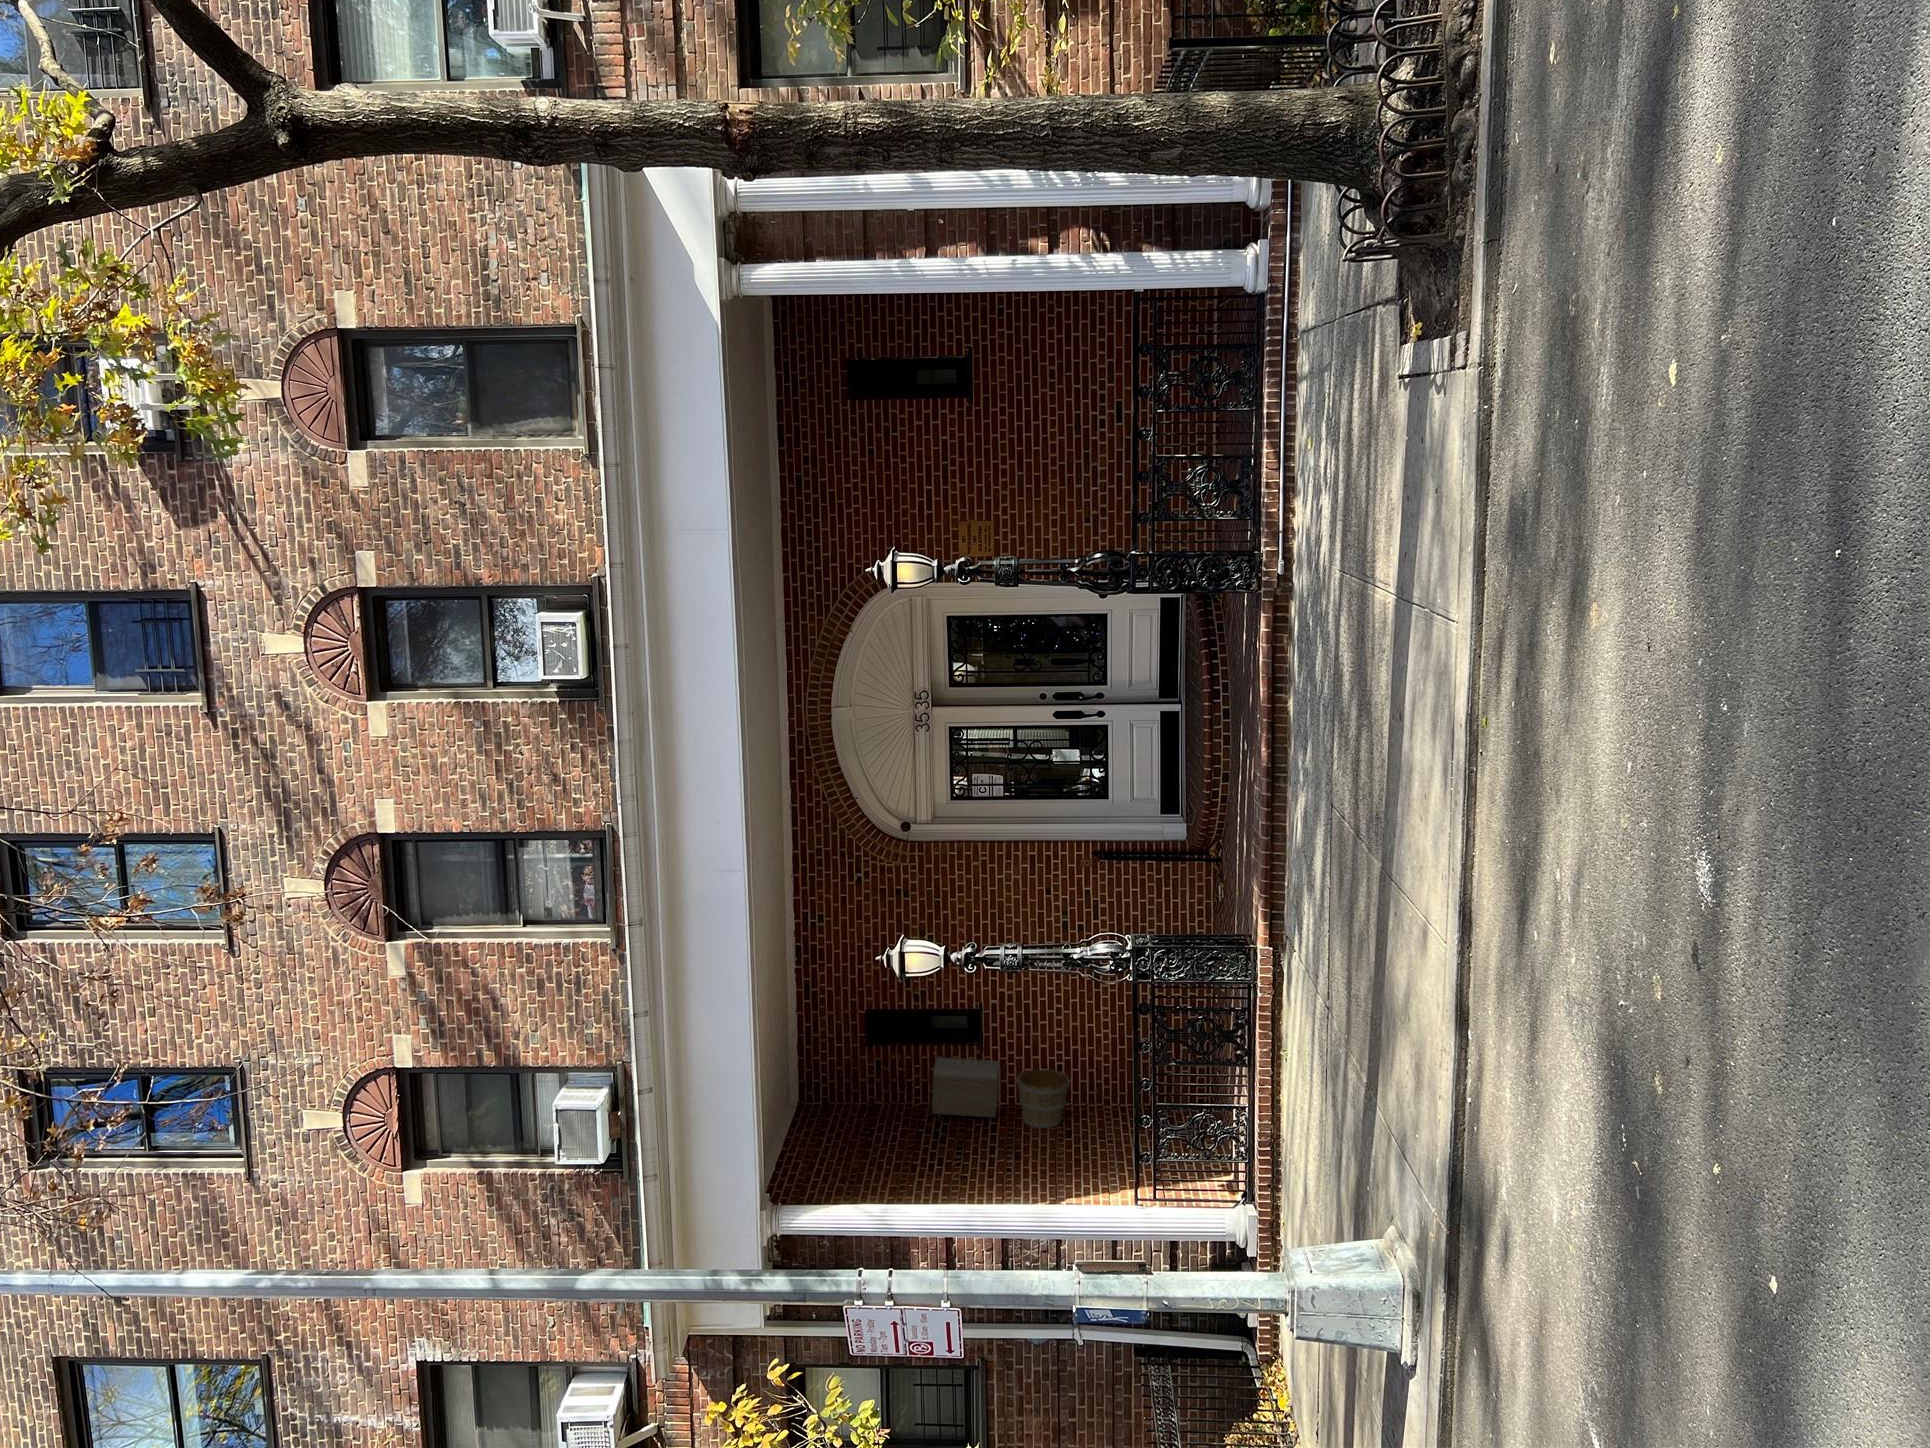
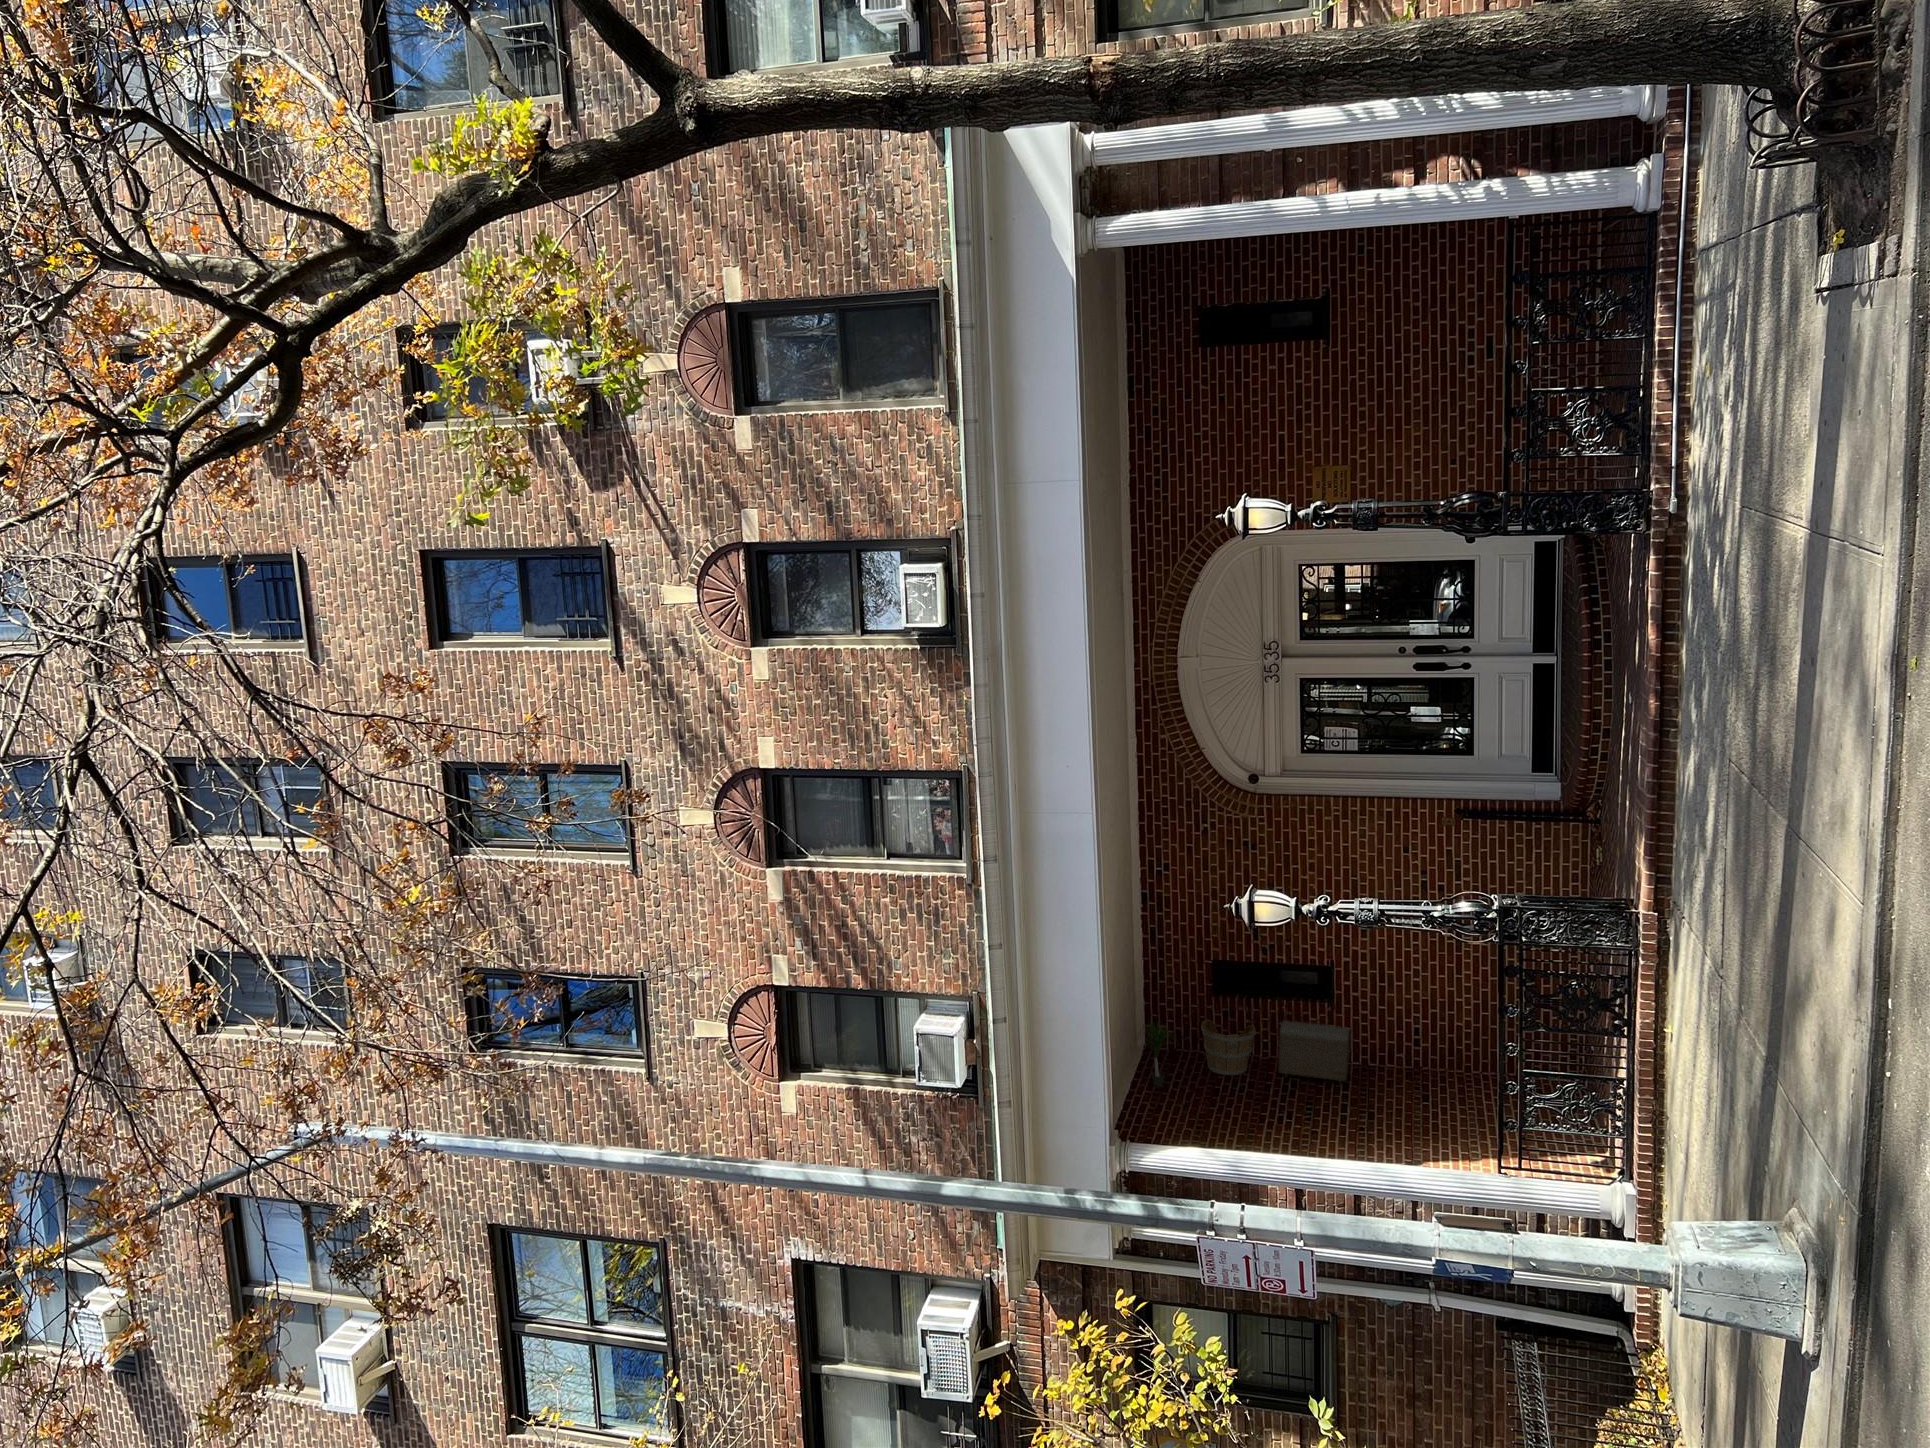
potted plant: none [789,1066,836,1138] -> present [1147,1023,1168,1087]
wooden bucket: present [1017,1070,1070,1128] -> present [1201,1019,1256,1075]

